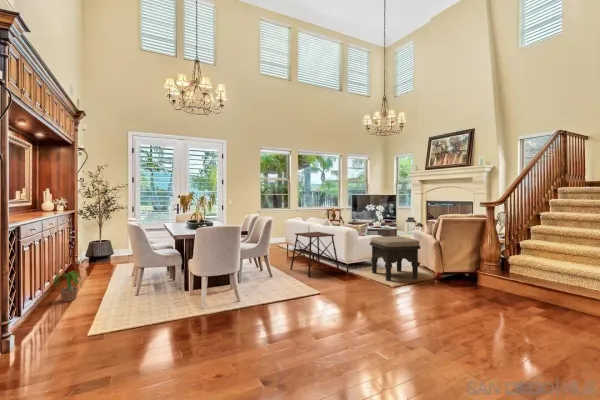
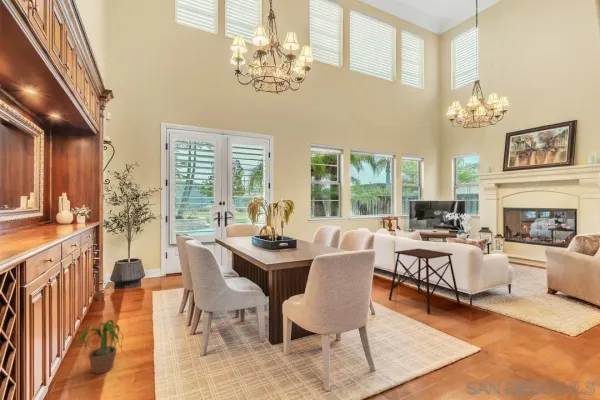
ottoman: present [370,236,420,281] -> none [500,255,584,320]

